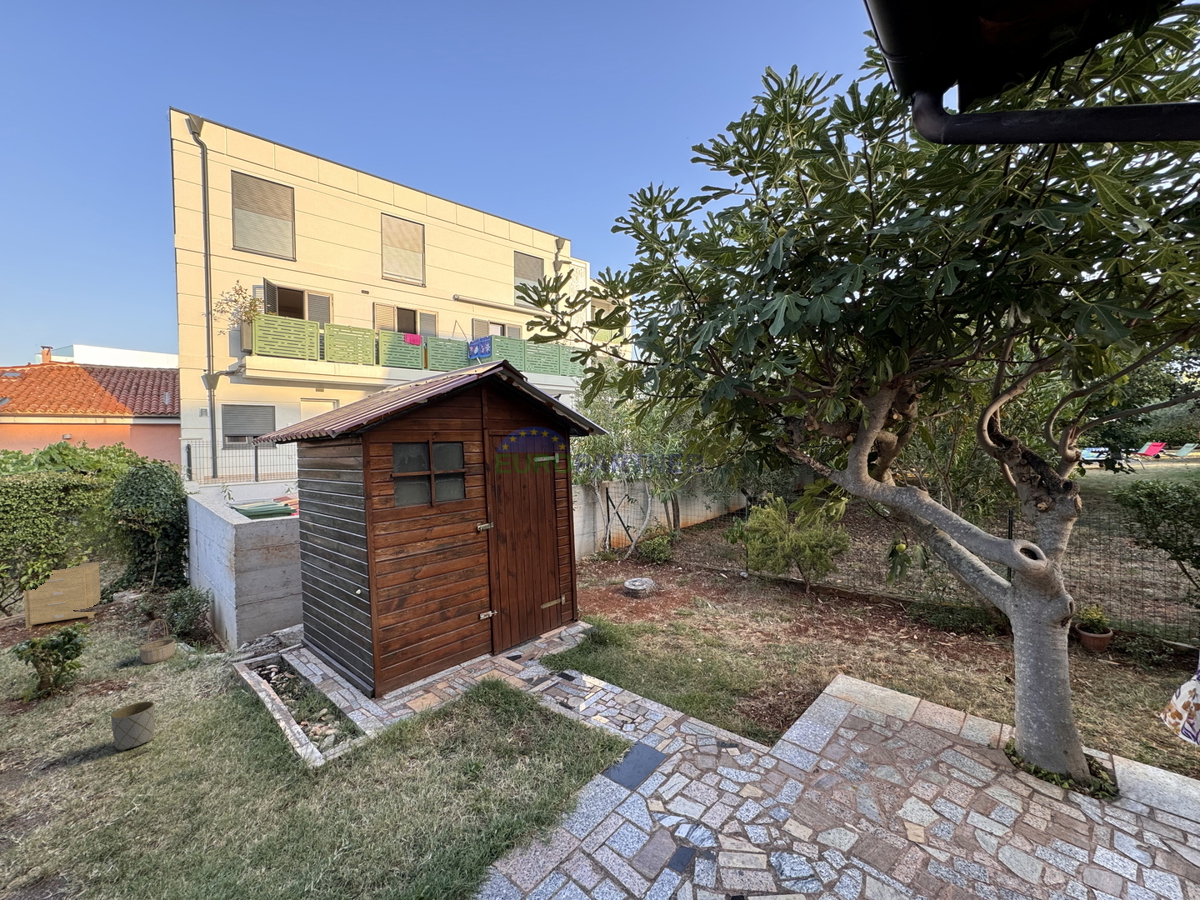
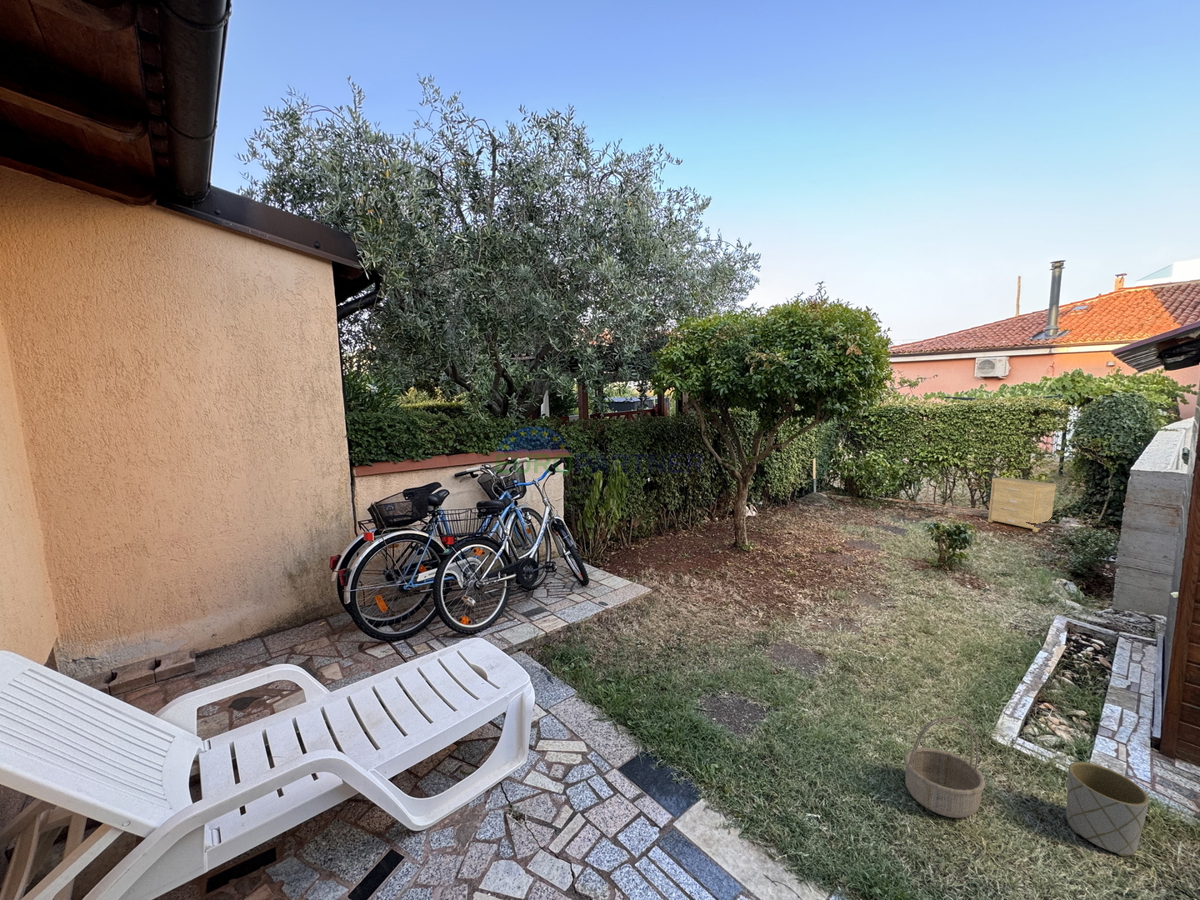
basket: present [139,619,176,664] -> present [905,716,985,818]
planter: present [111,701,155,751] -> present [1066,762,1149,857]

